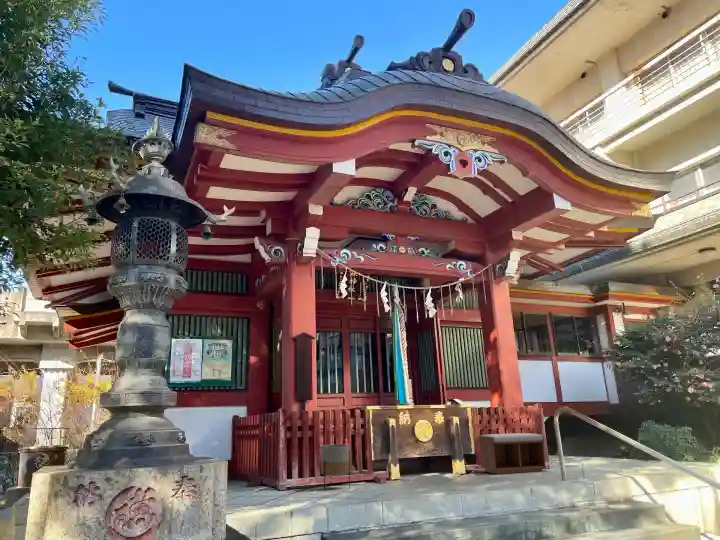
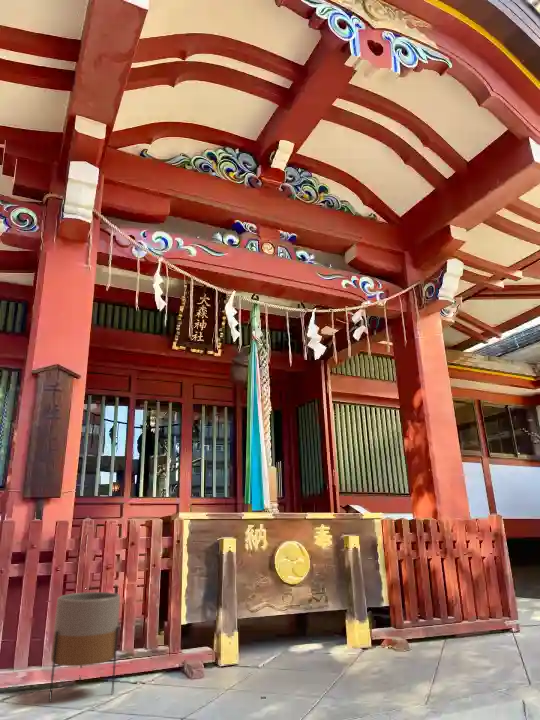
bench: present [479,433,547,474] -> none [395,568,523,650]

